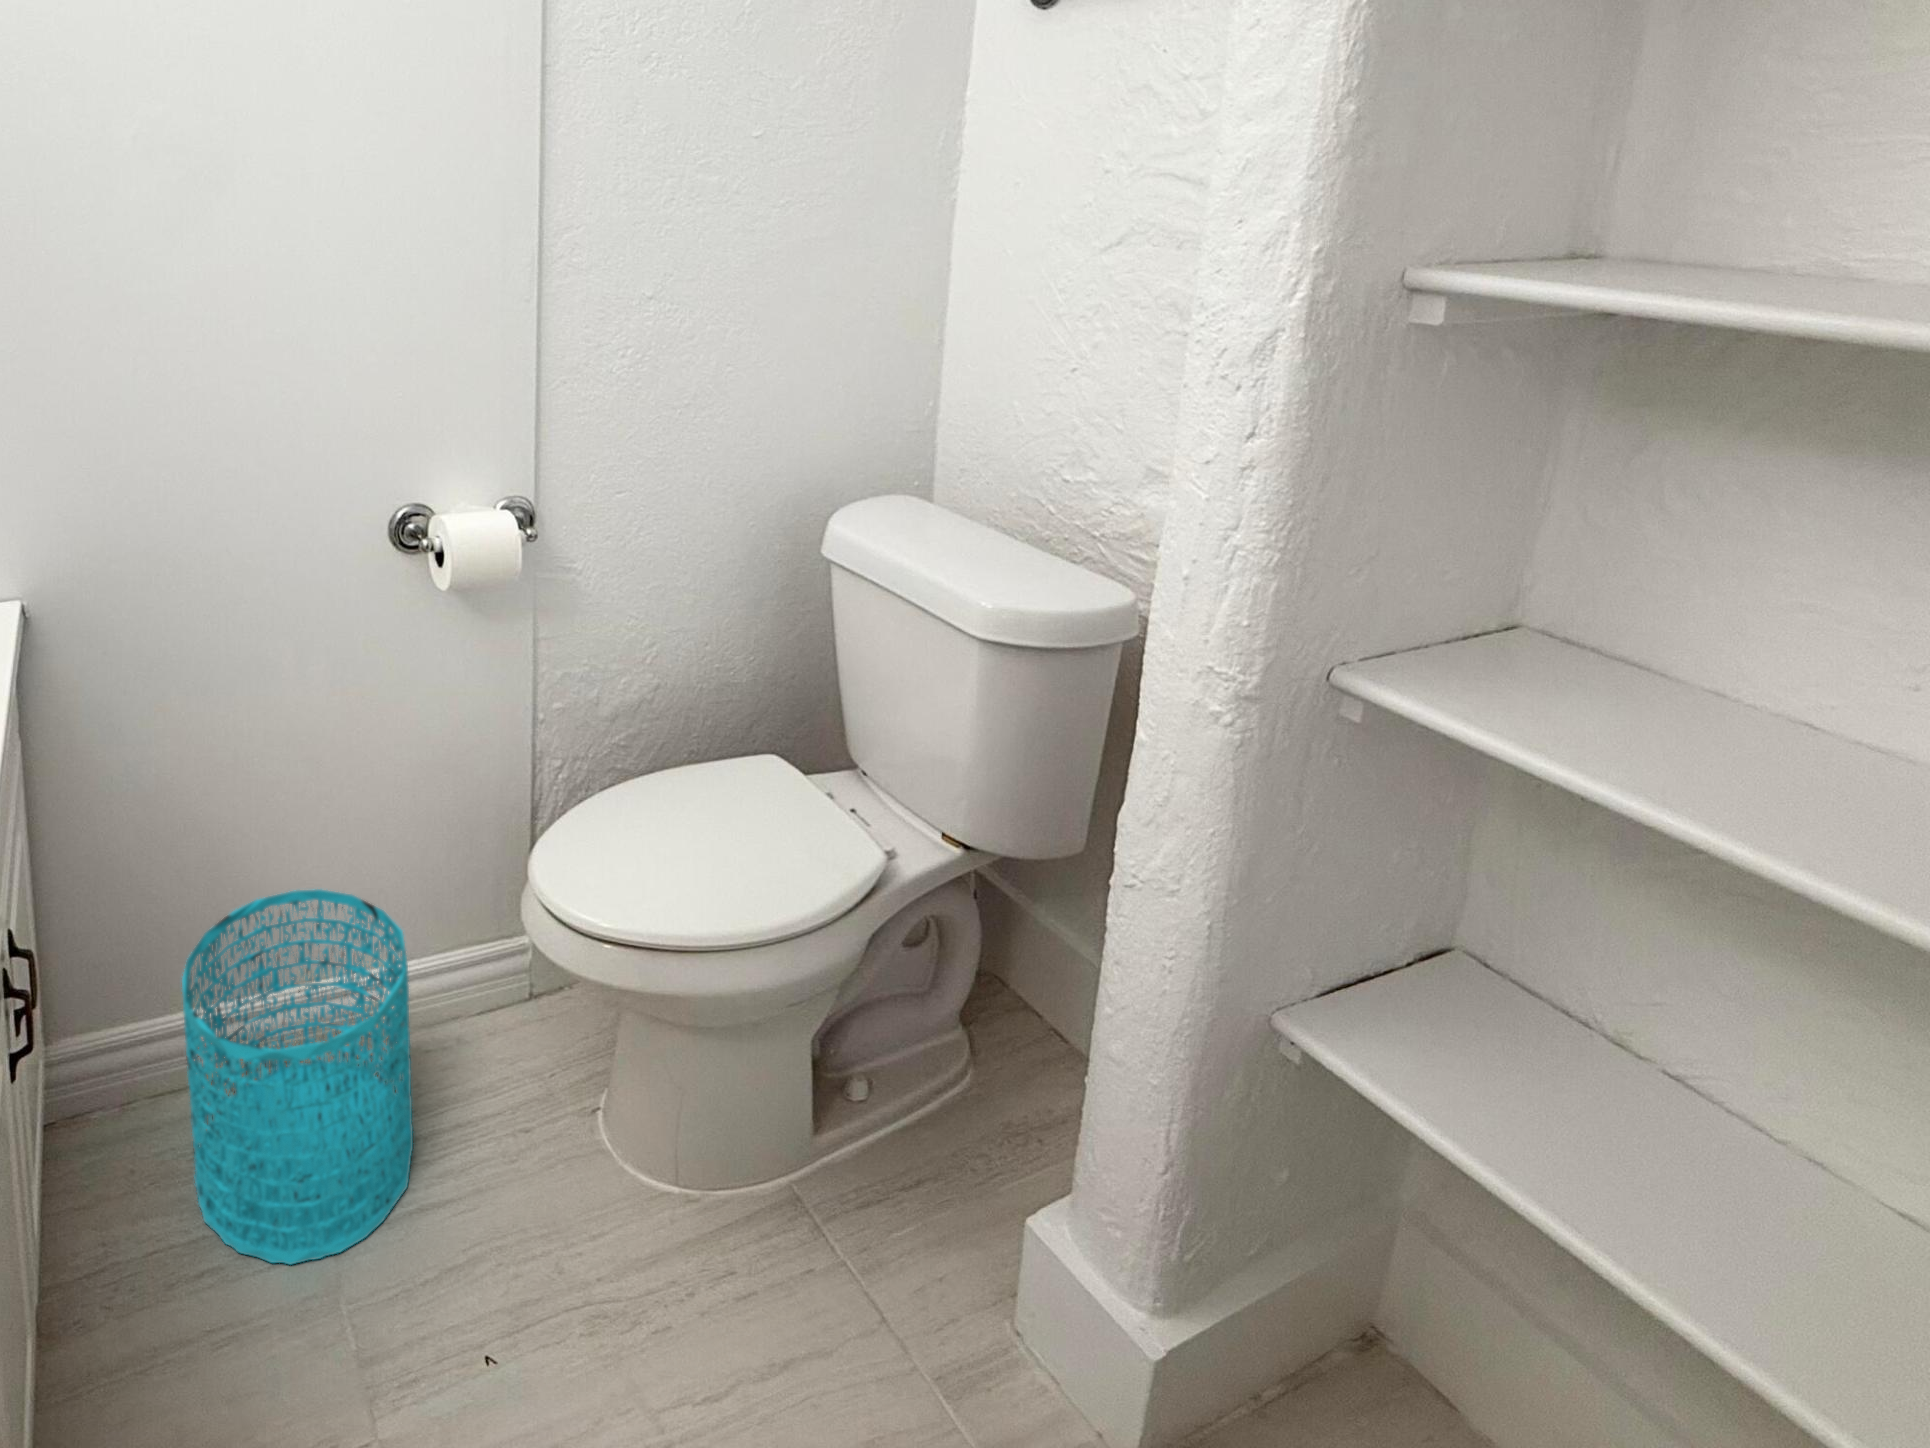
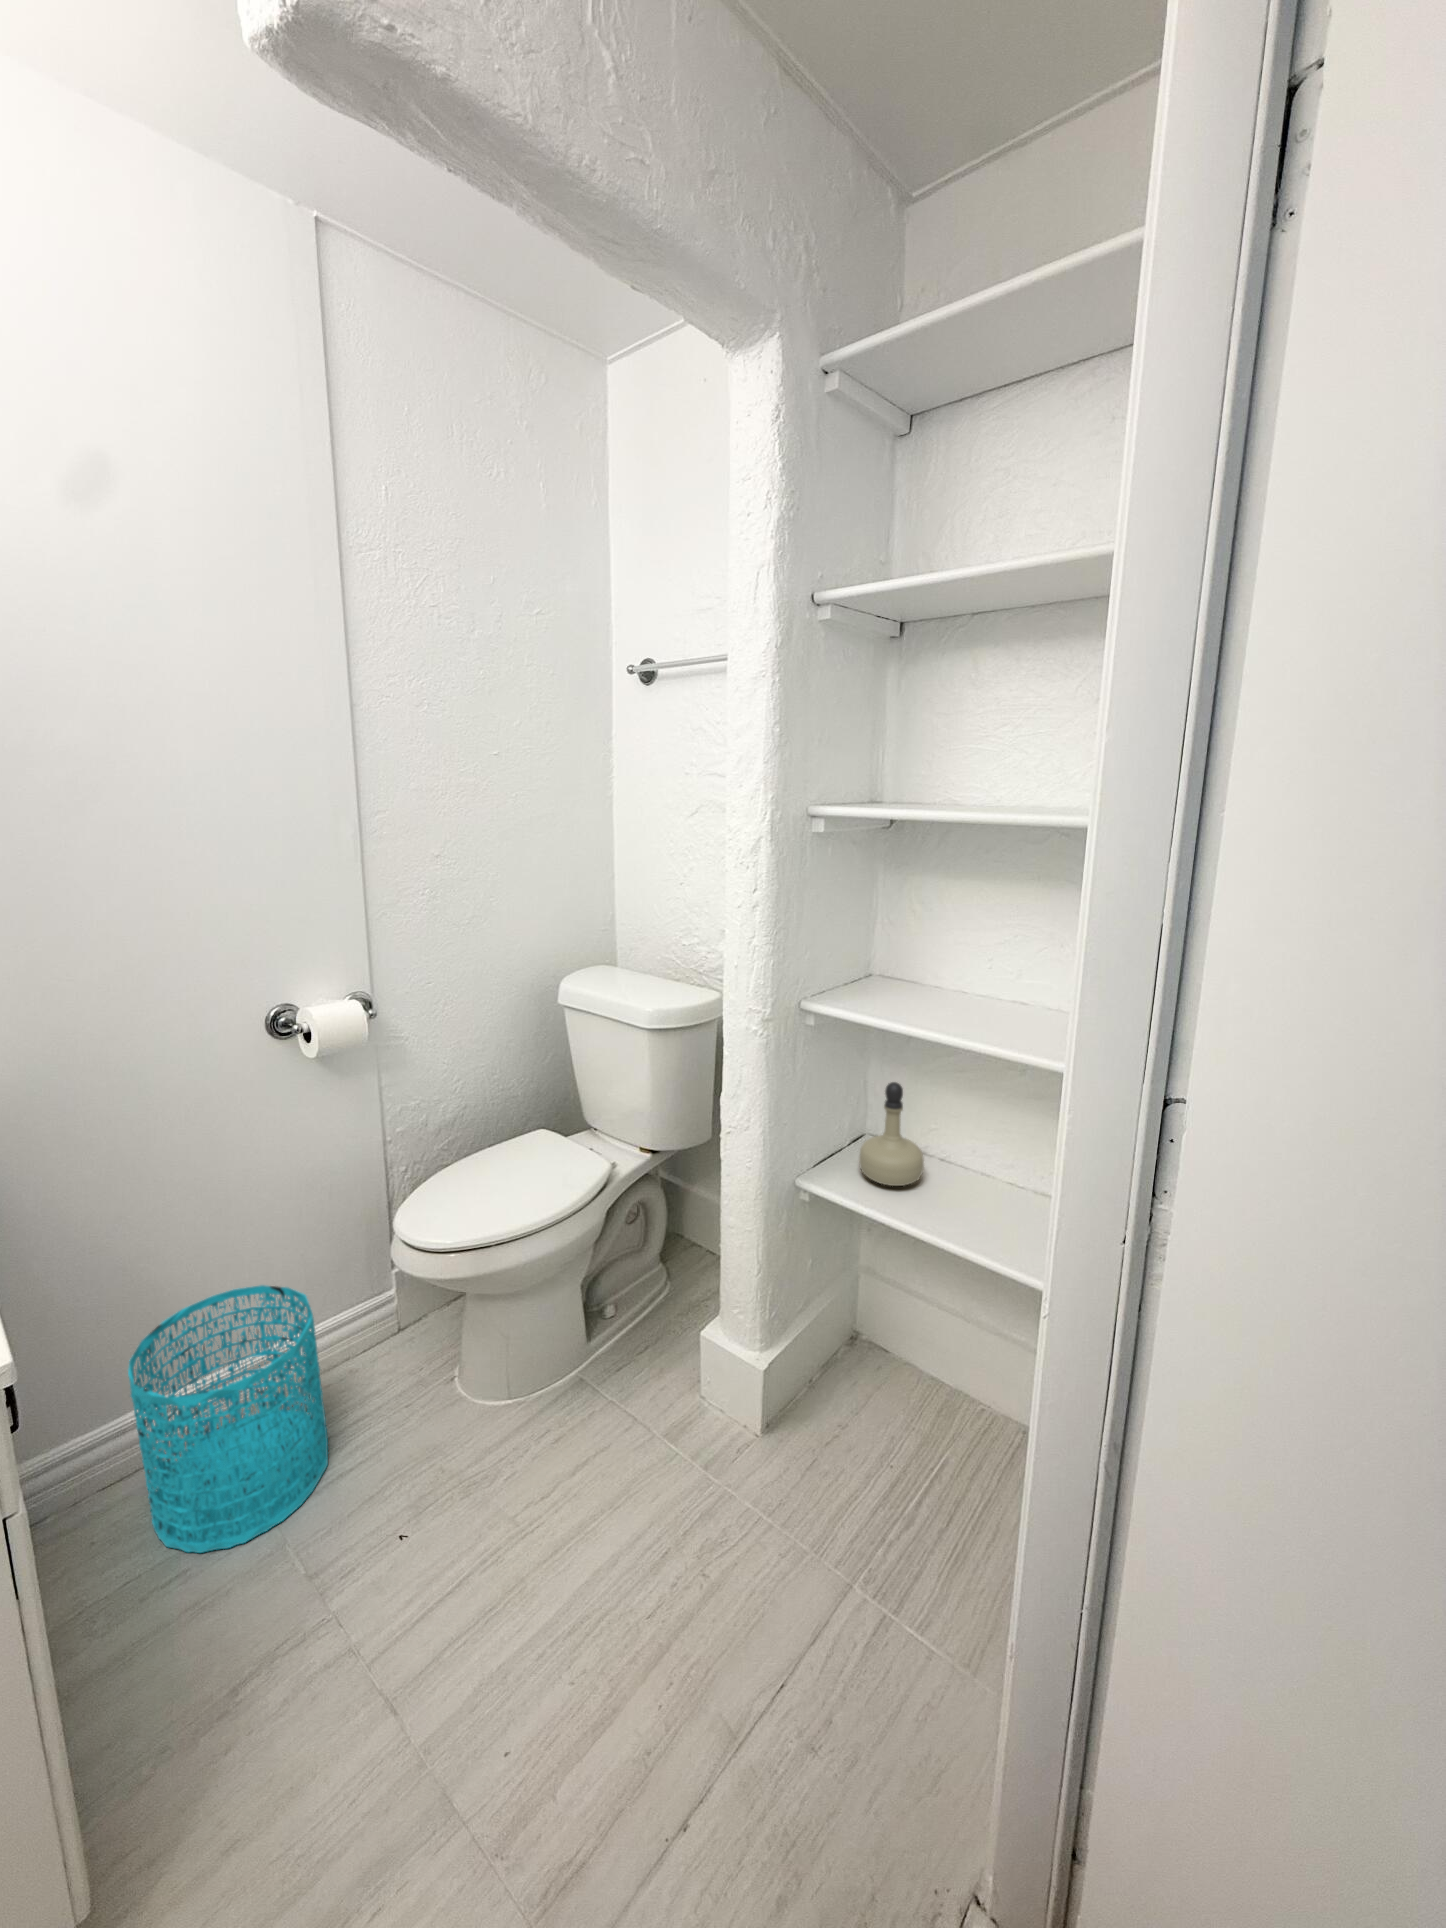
perfume bottle: none [1442,887,1631,1128] -> present [859,1082,924,1186]

